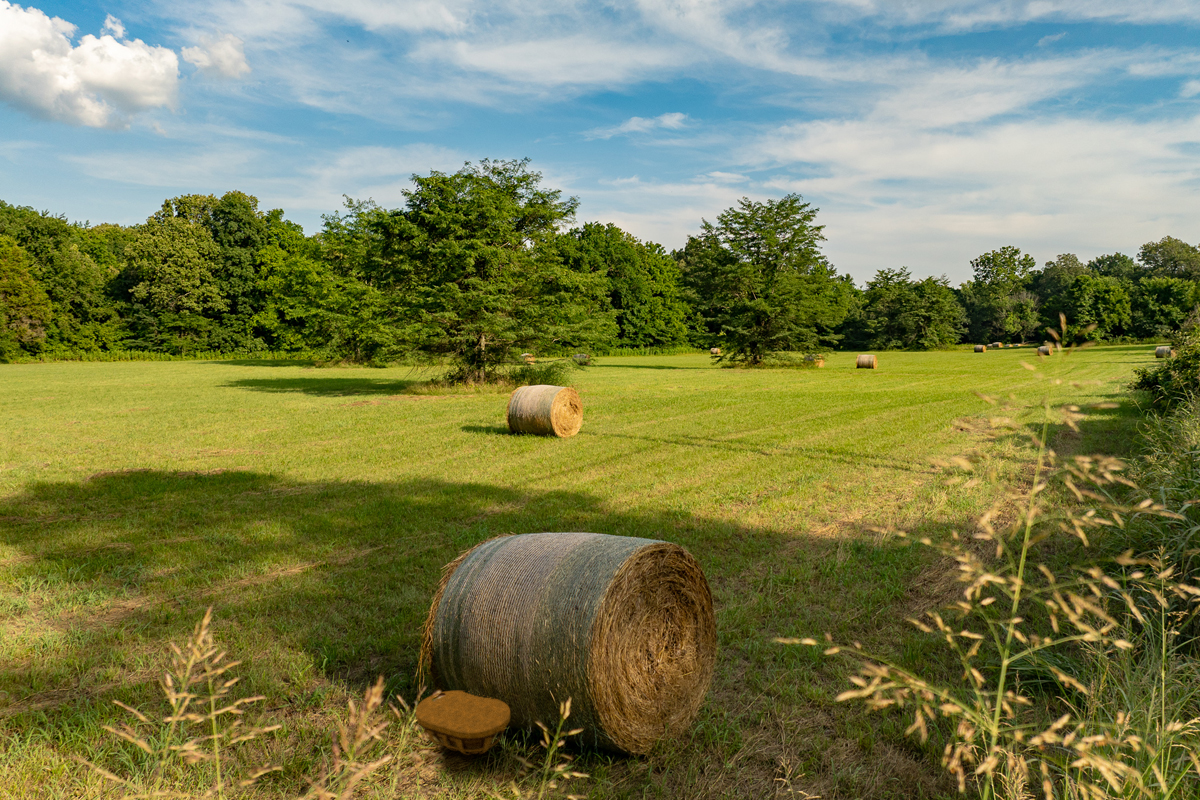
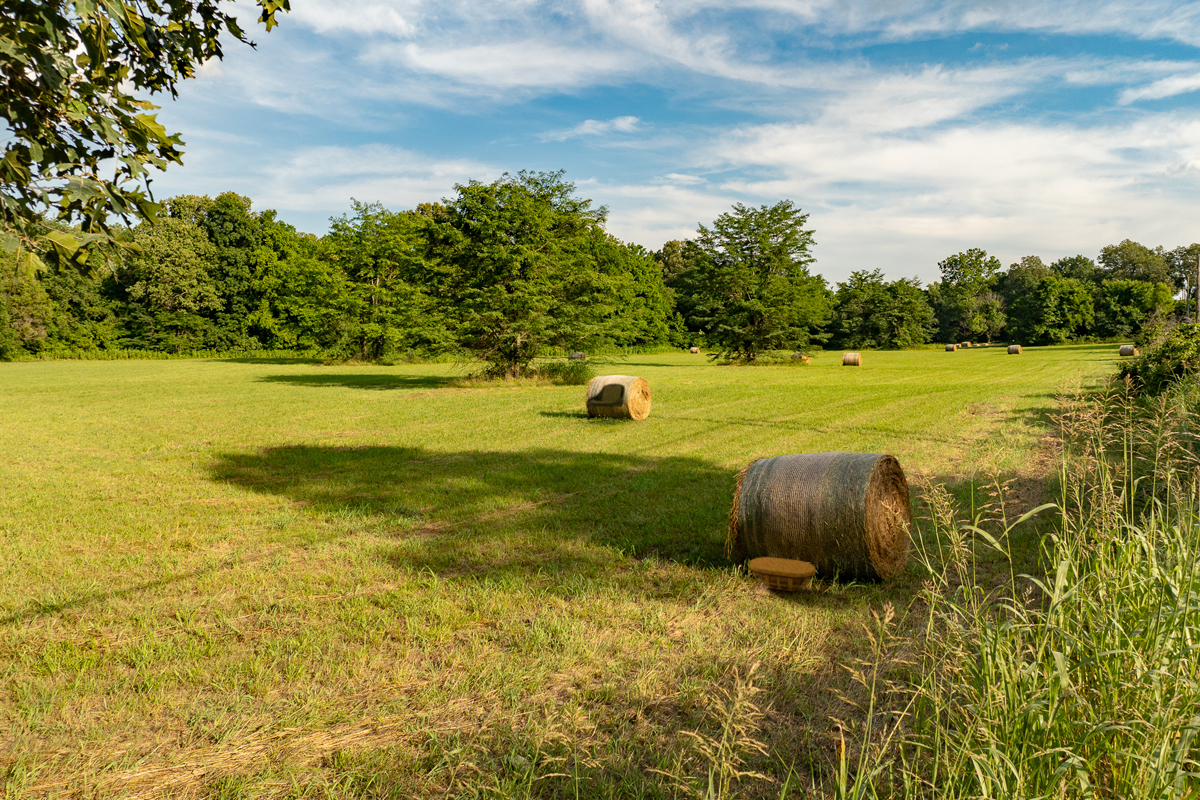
lounge chair: none [501,394,550,442] -> present [586,383,627,424]

